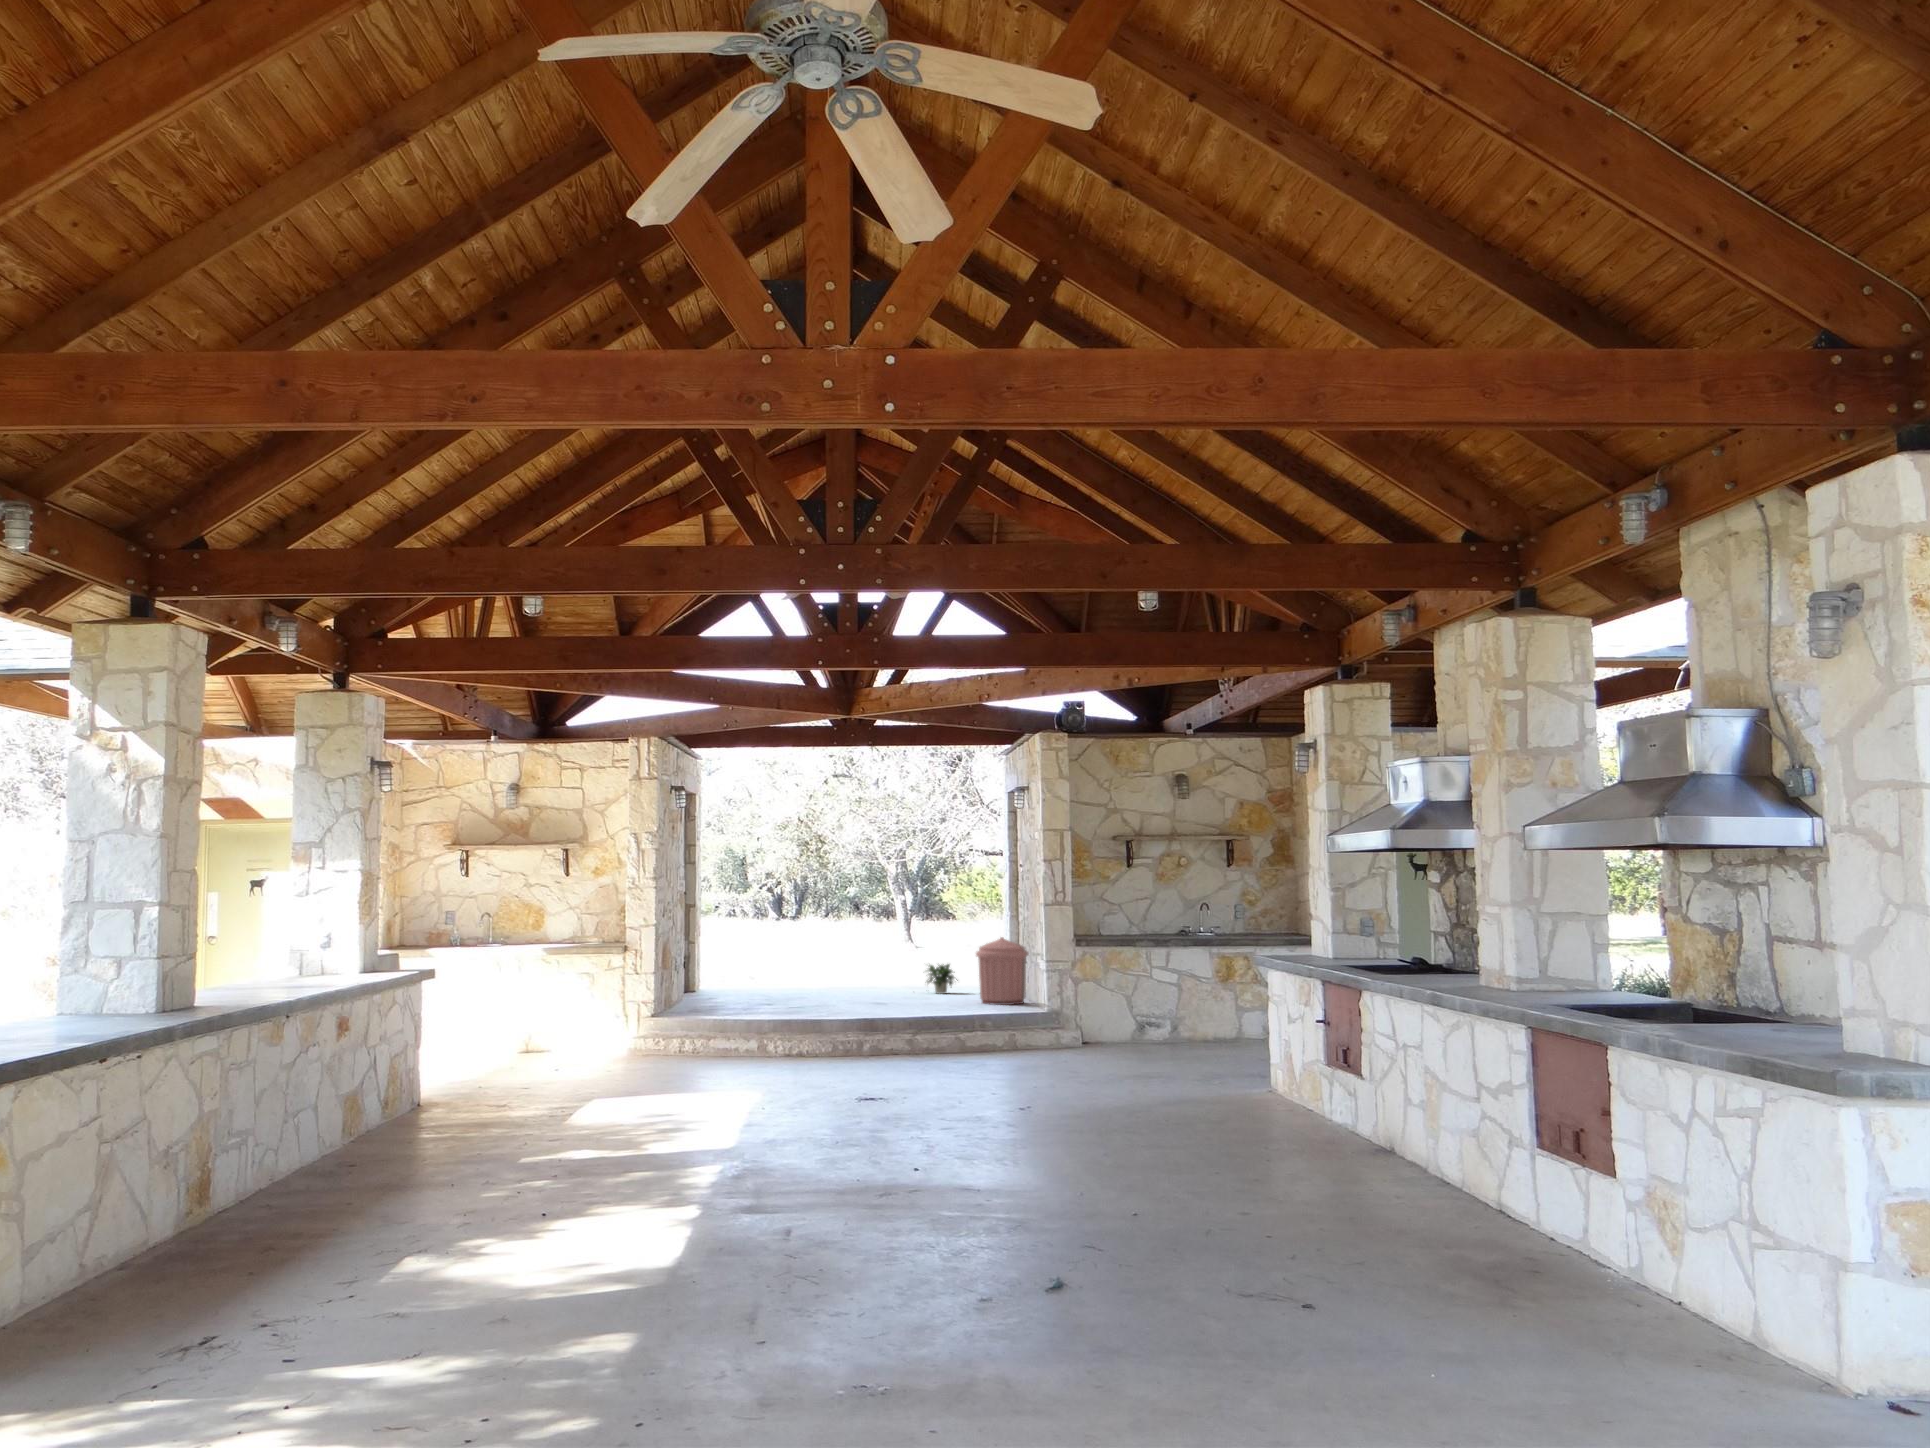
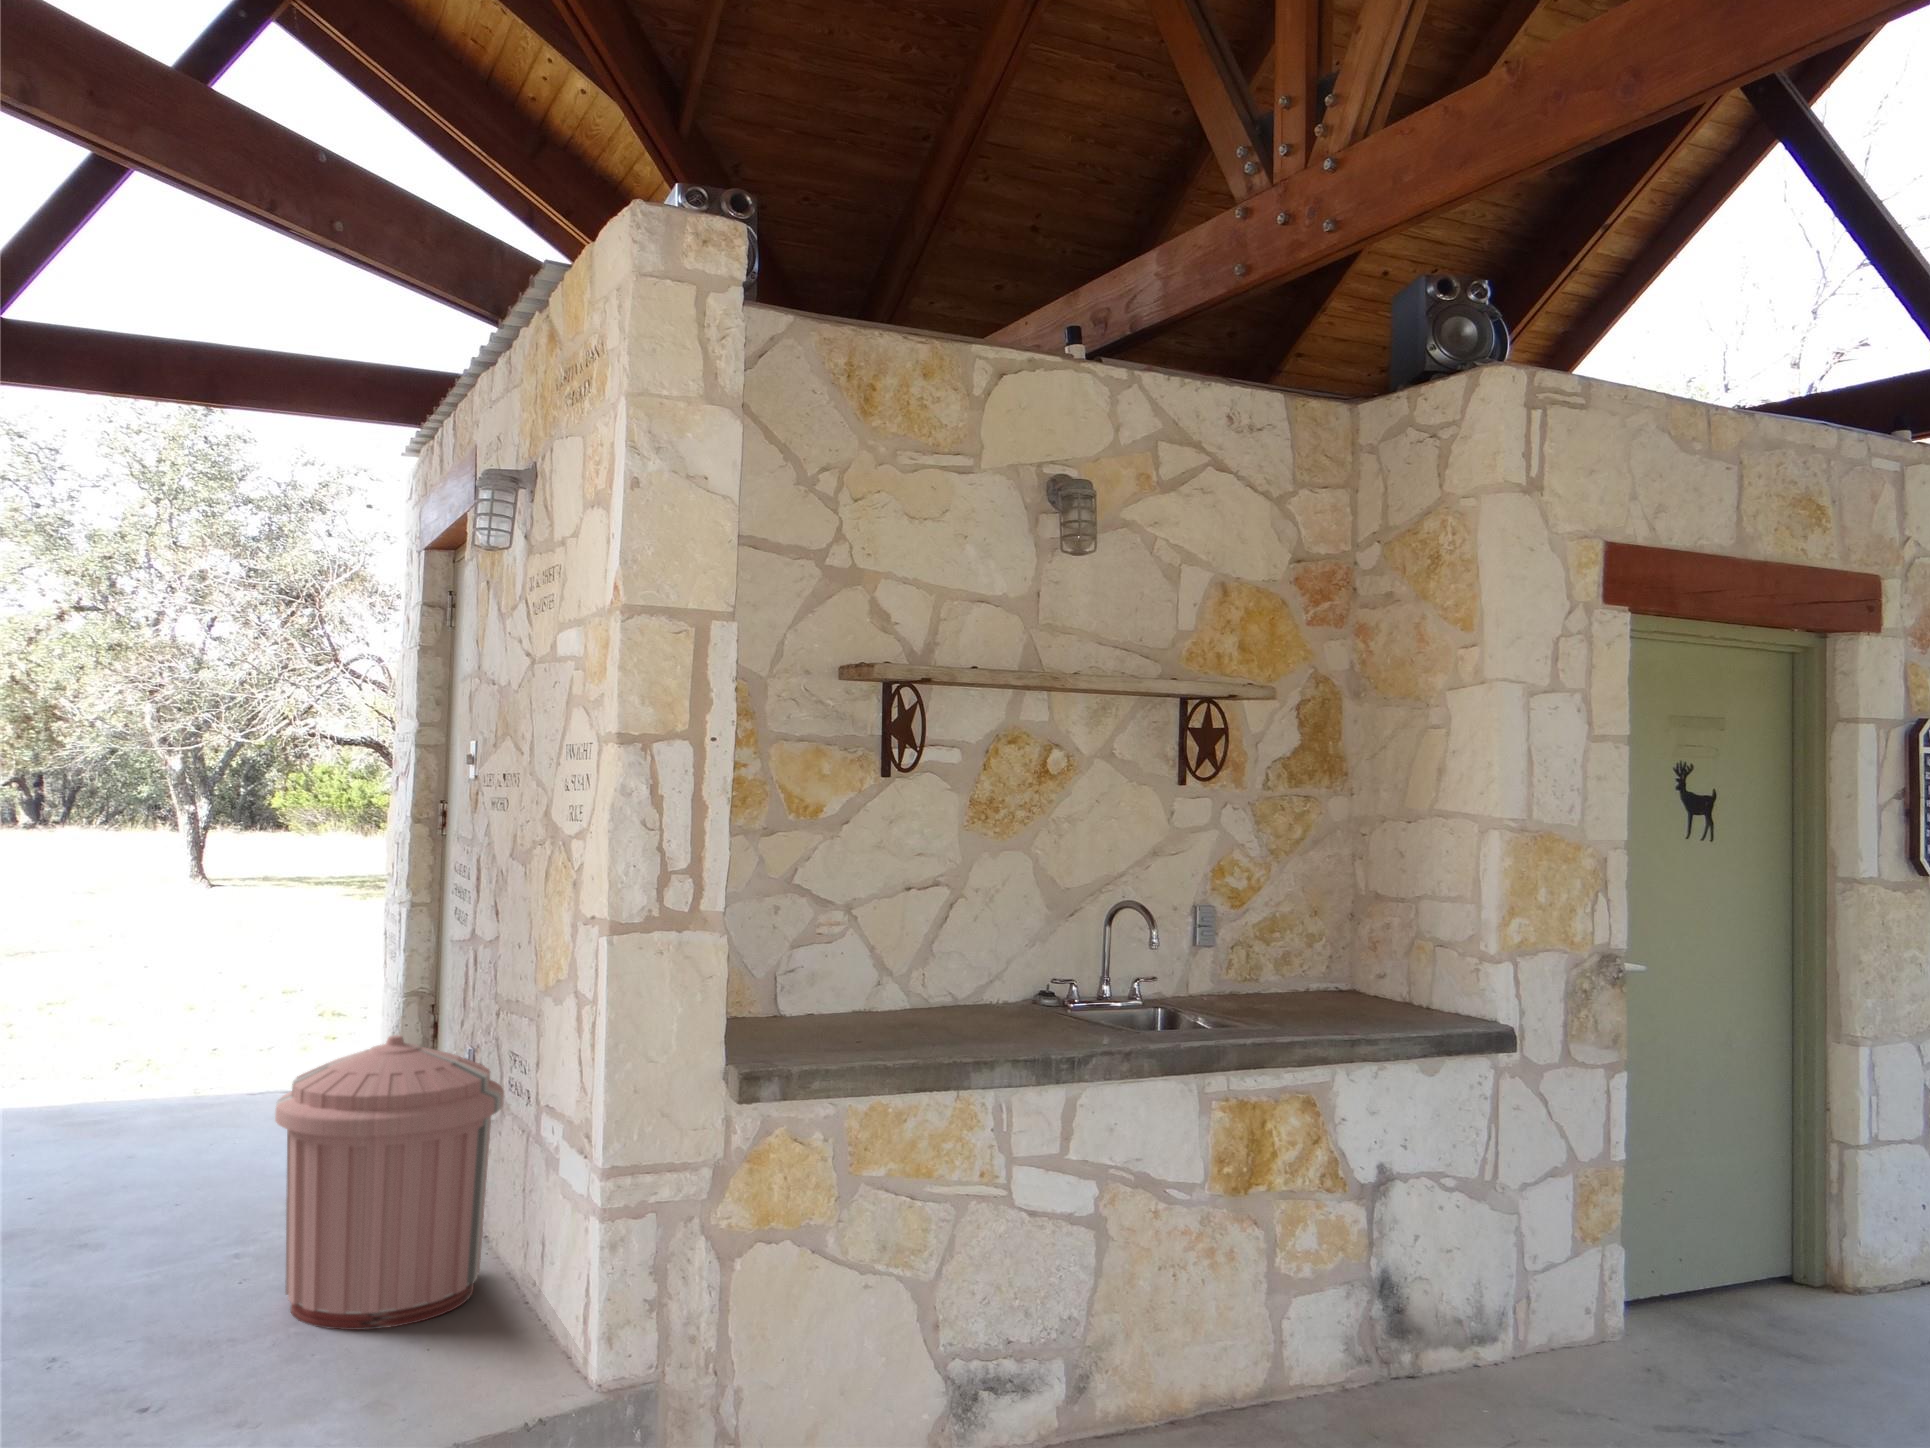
potted plant: present [927,964,958,994] -> none [53,1065,227,1171]

